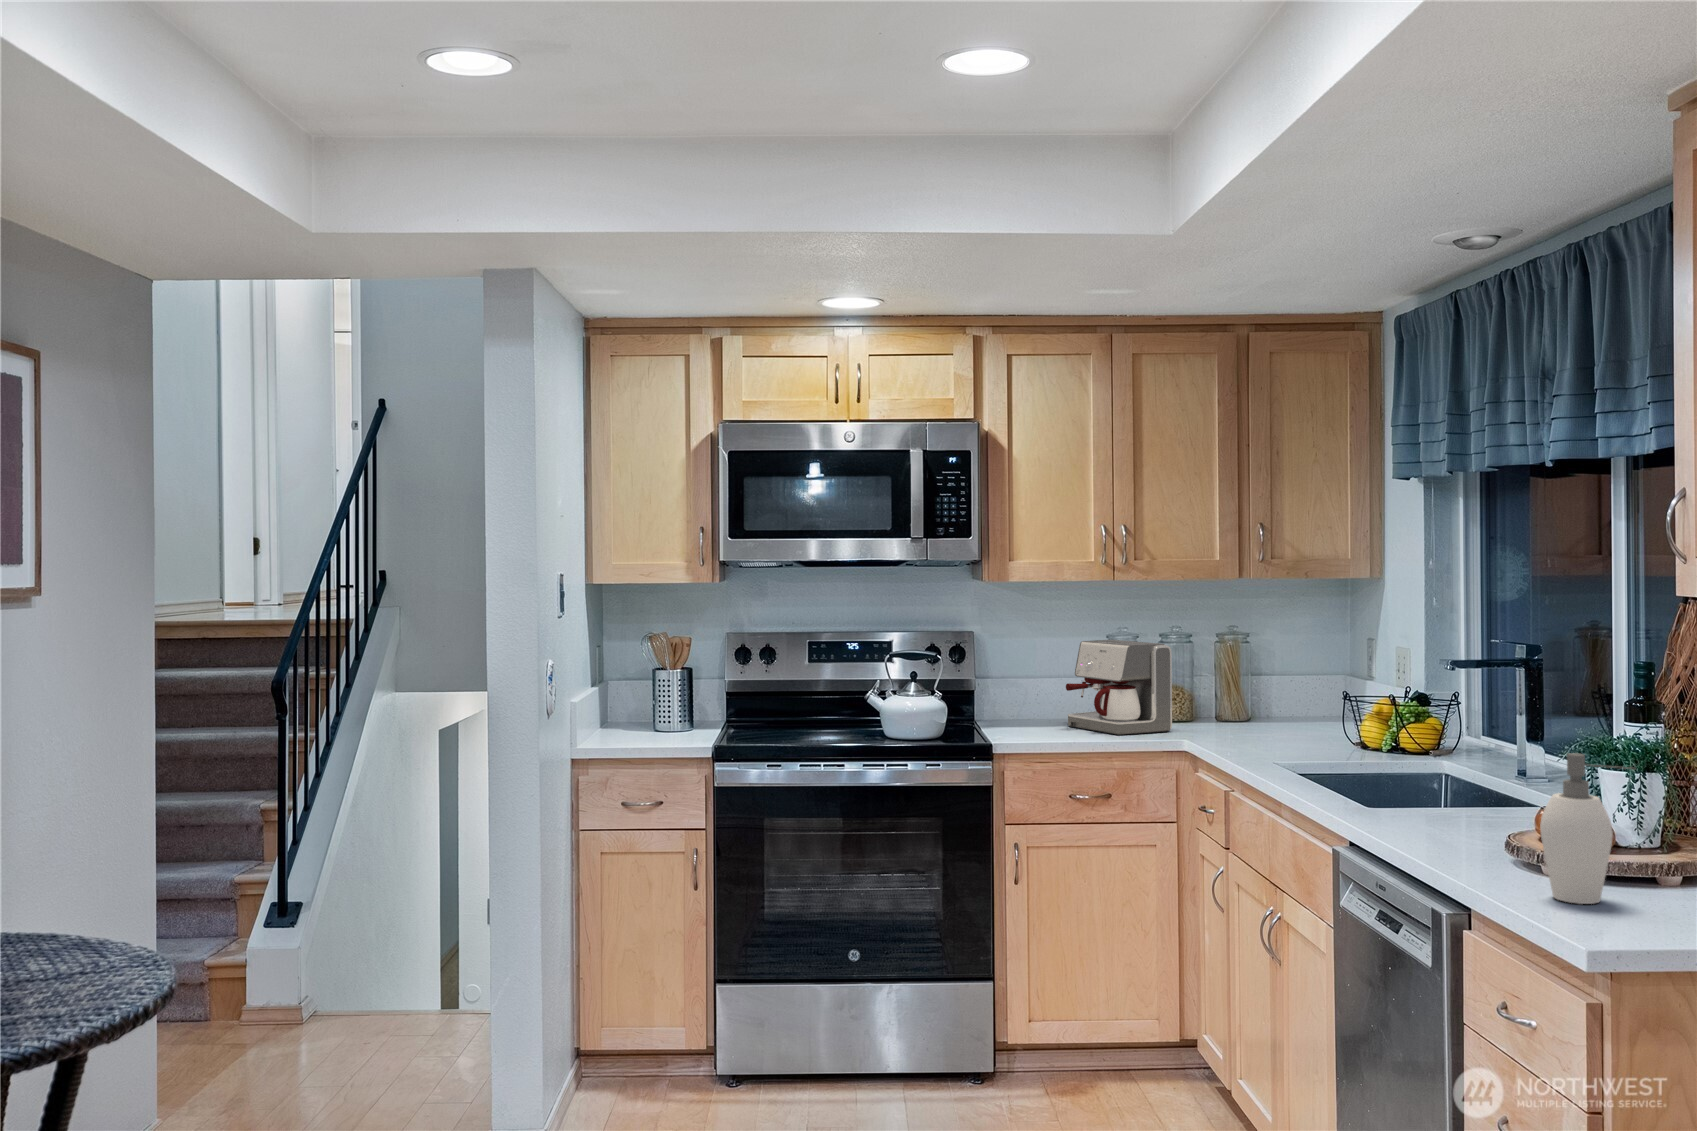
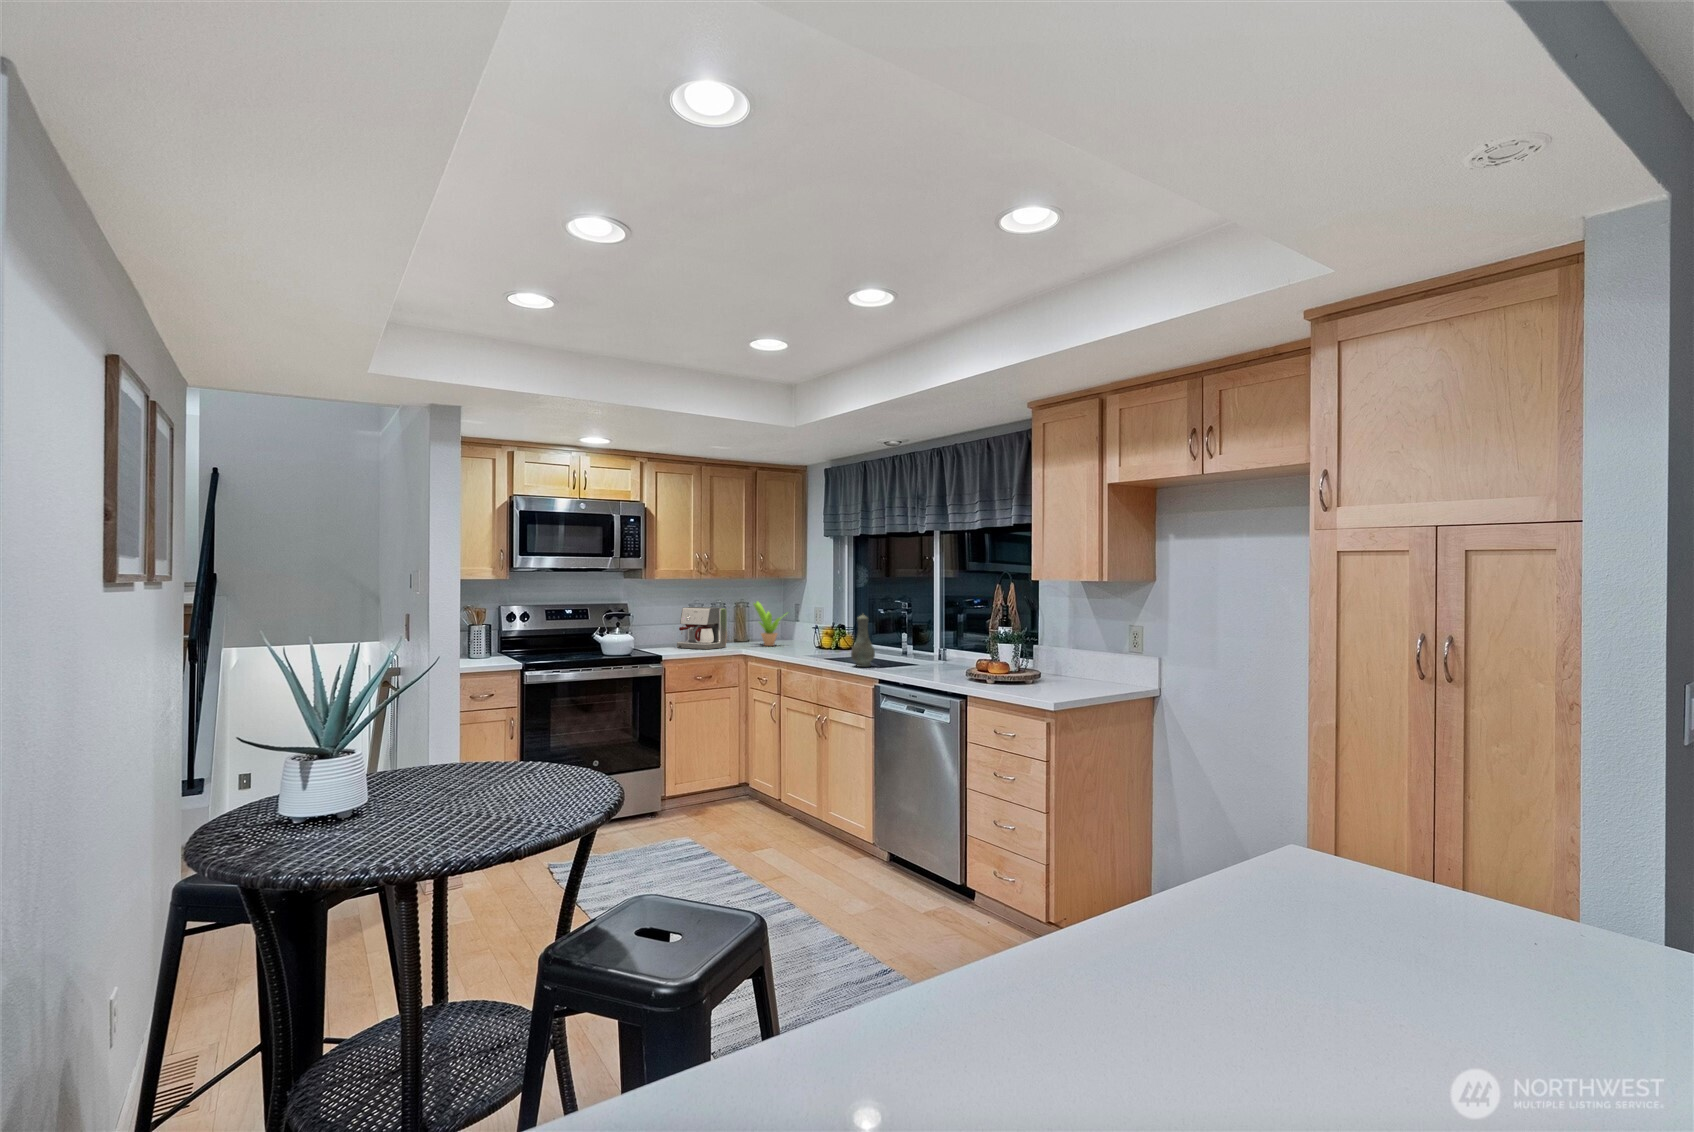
potted plant: none [1230,629,1326,733] -> present [753,602,781,646]
vase: none [1374,681,1445,828] -> present [851,614,875,667]
soap dispenser: present [1540,753,1632,904] -> none [925,631,952,678]

